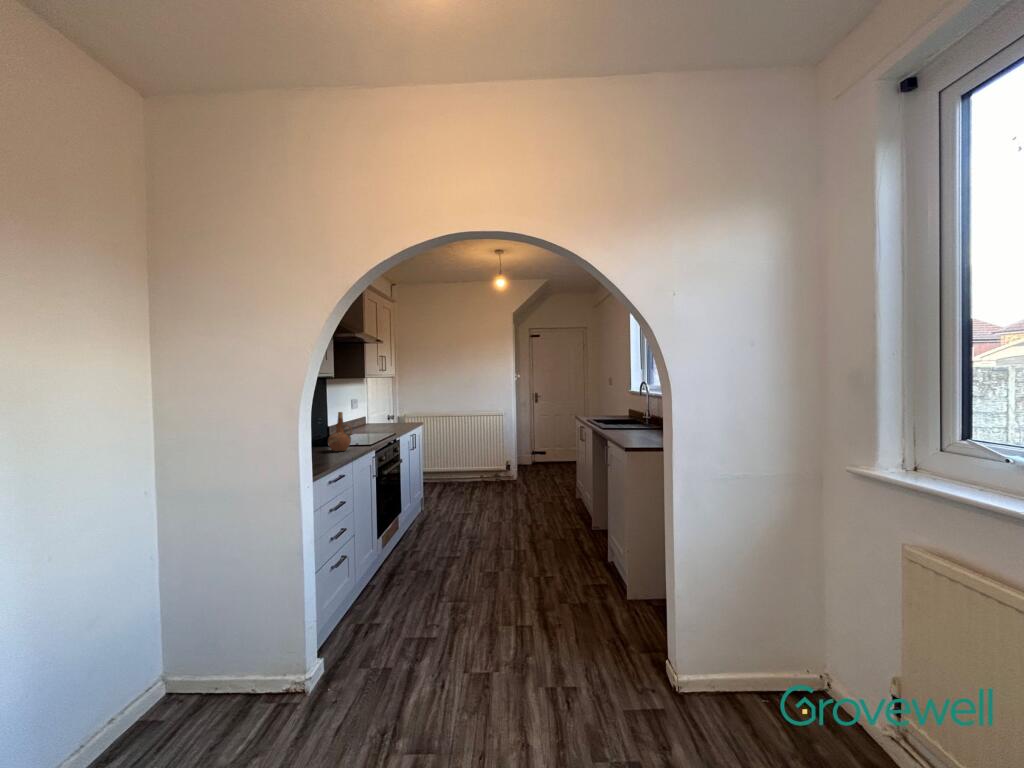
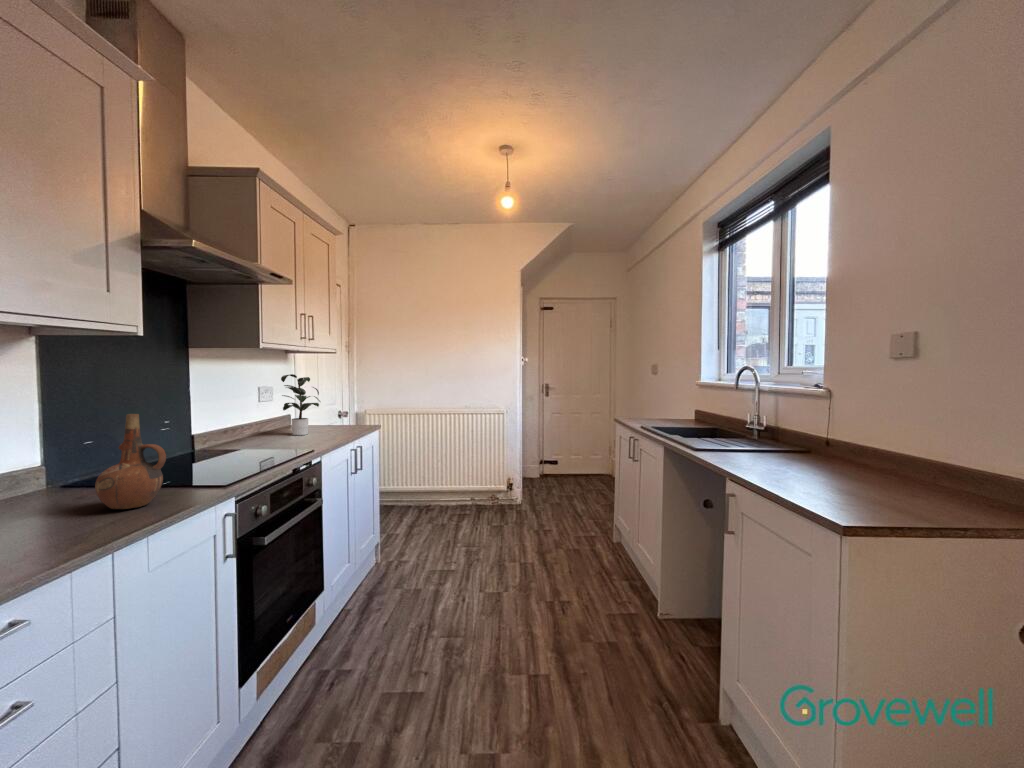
potted plant: none [363,391,397,428] -> present [281,374,320,435]

